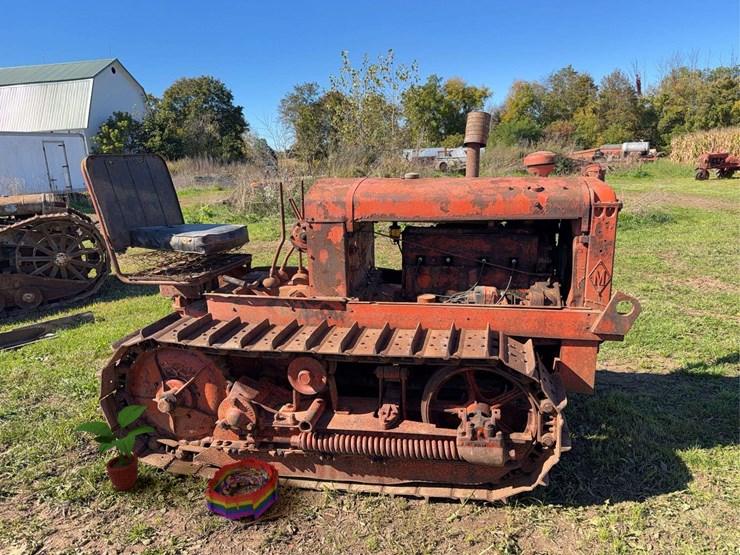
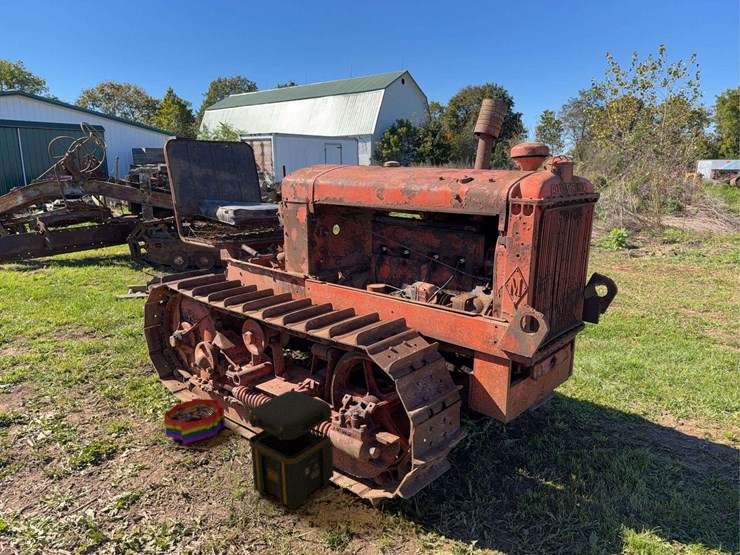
potted plant: present [70,405,157,490] -> none [118,339,177,400]
toolbox: none [388,419,459,536] -> present [249,391,334,509]

